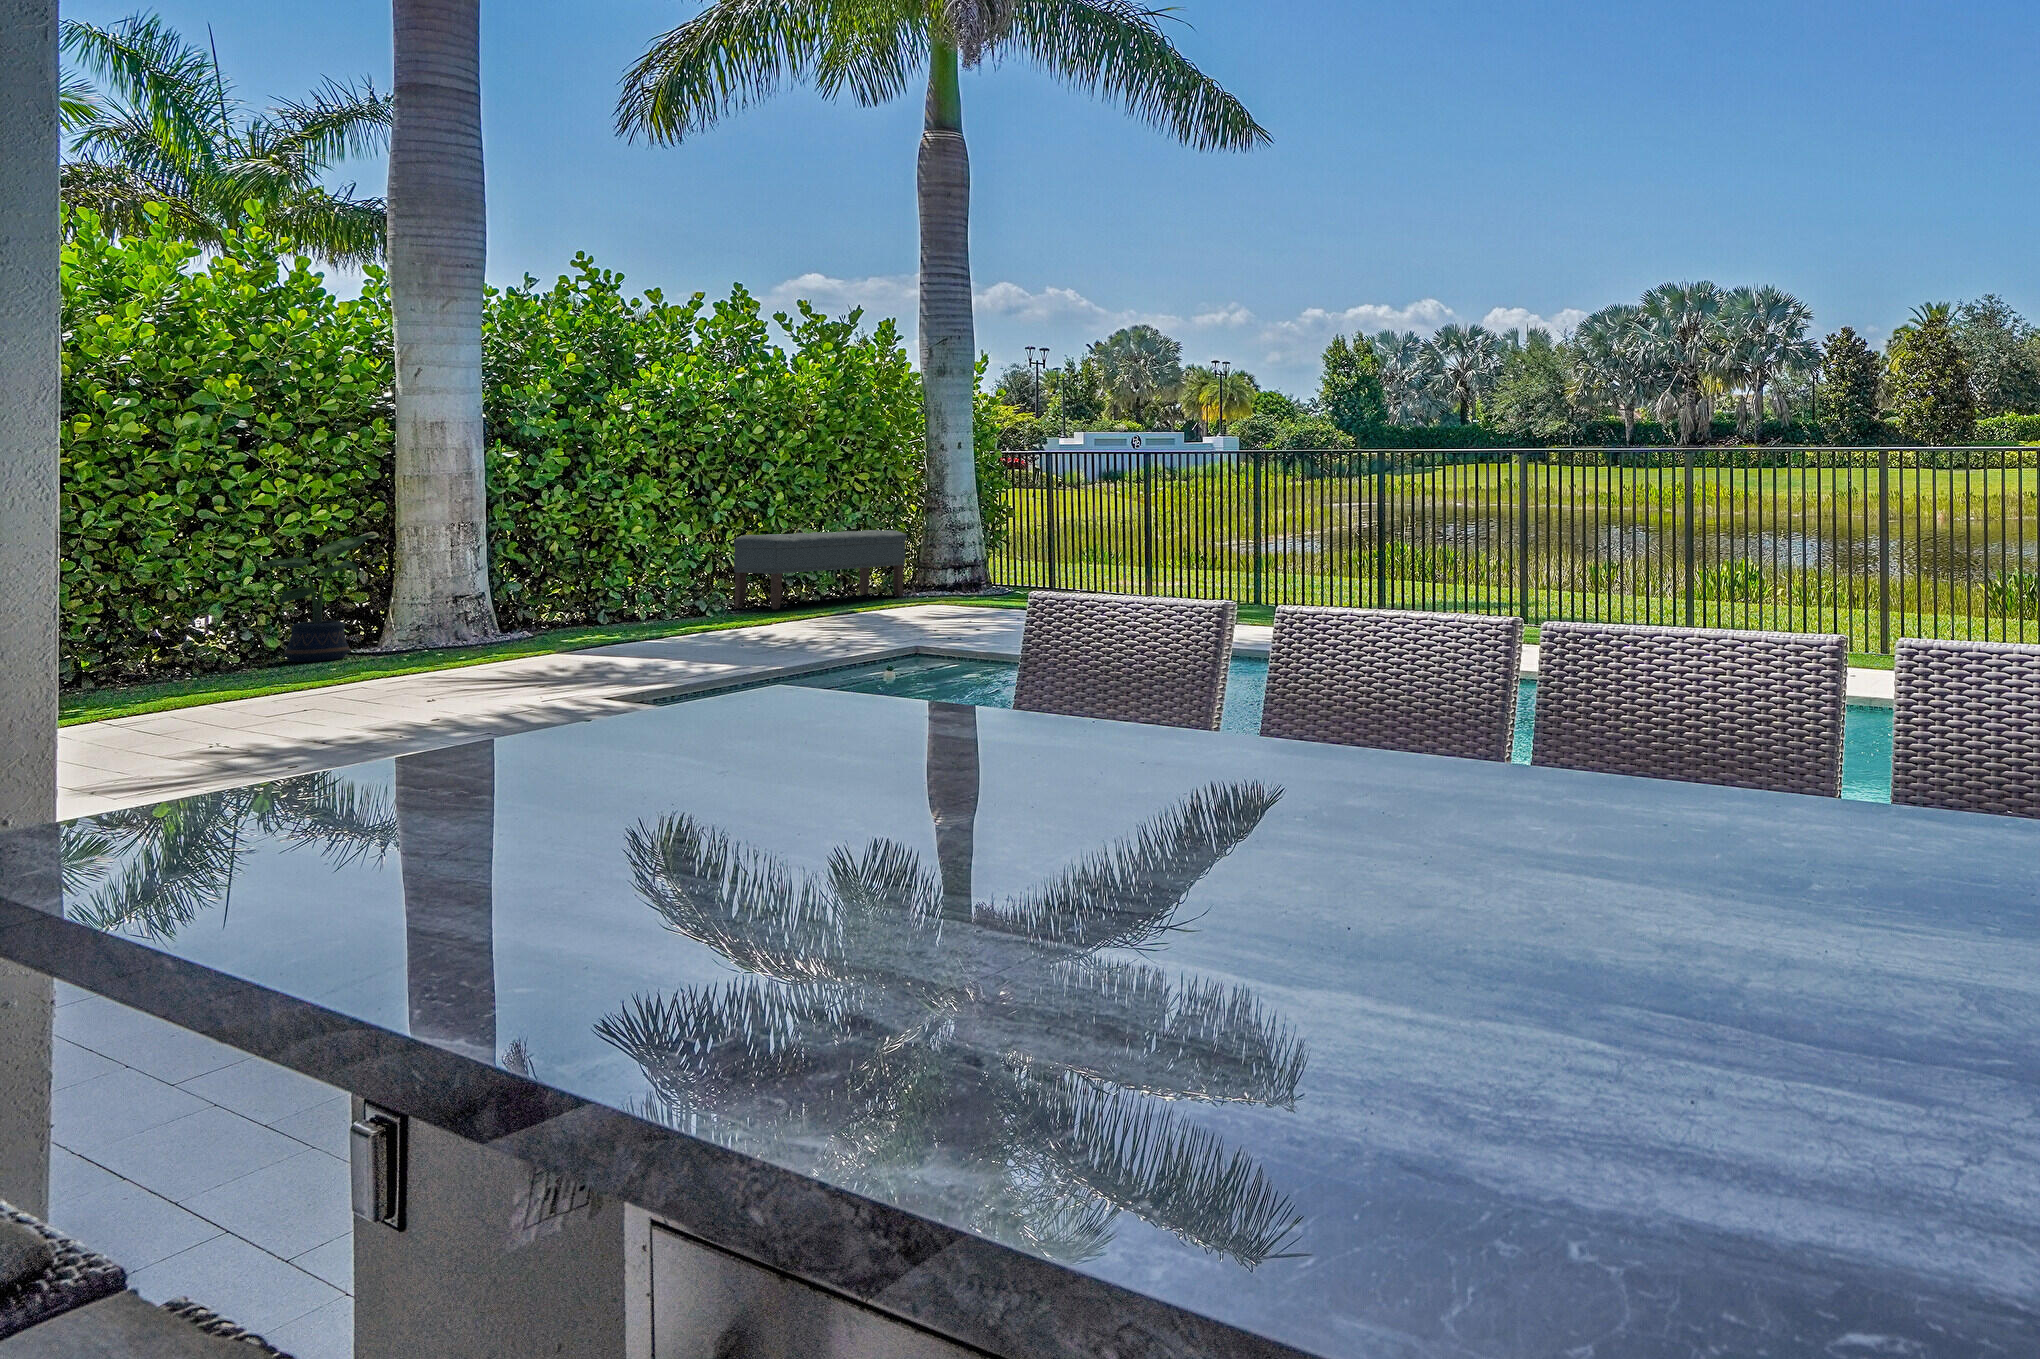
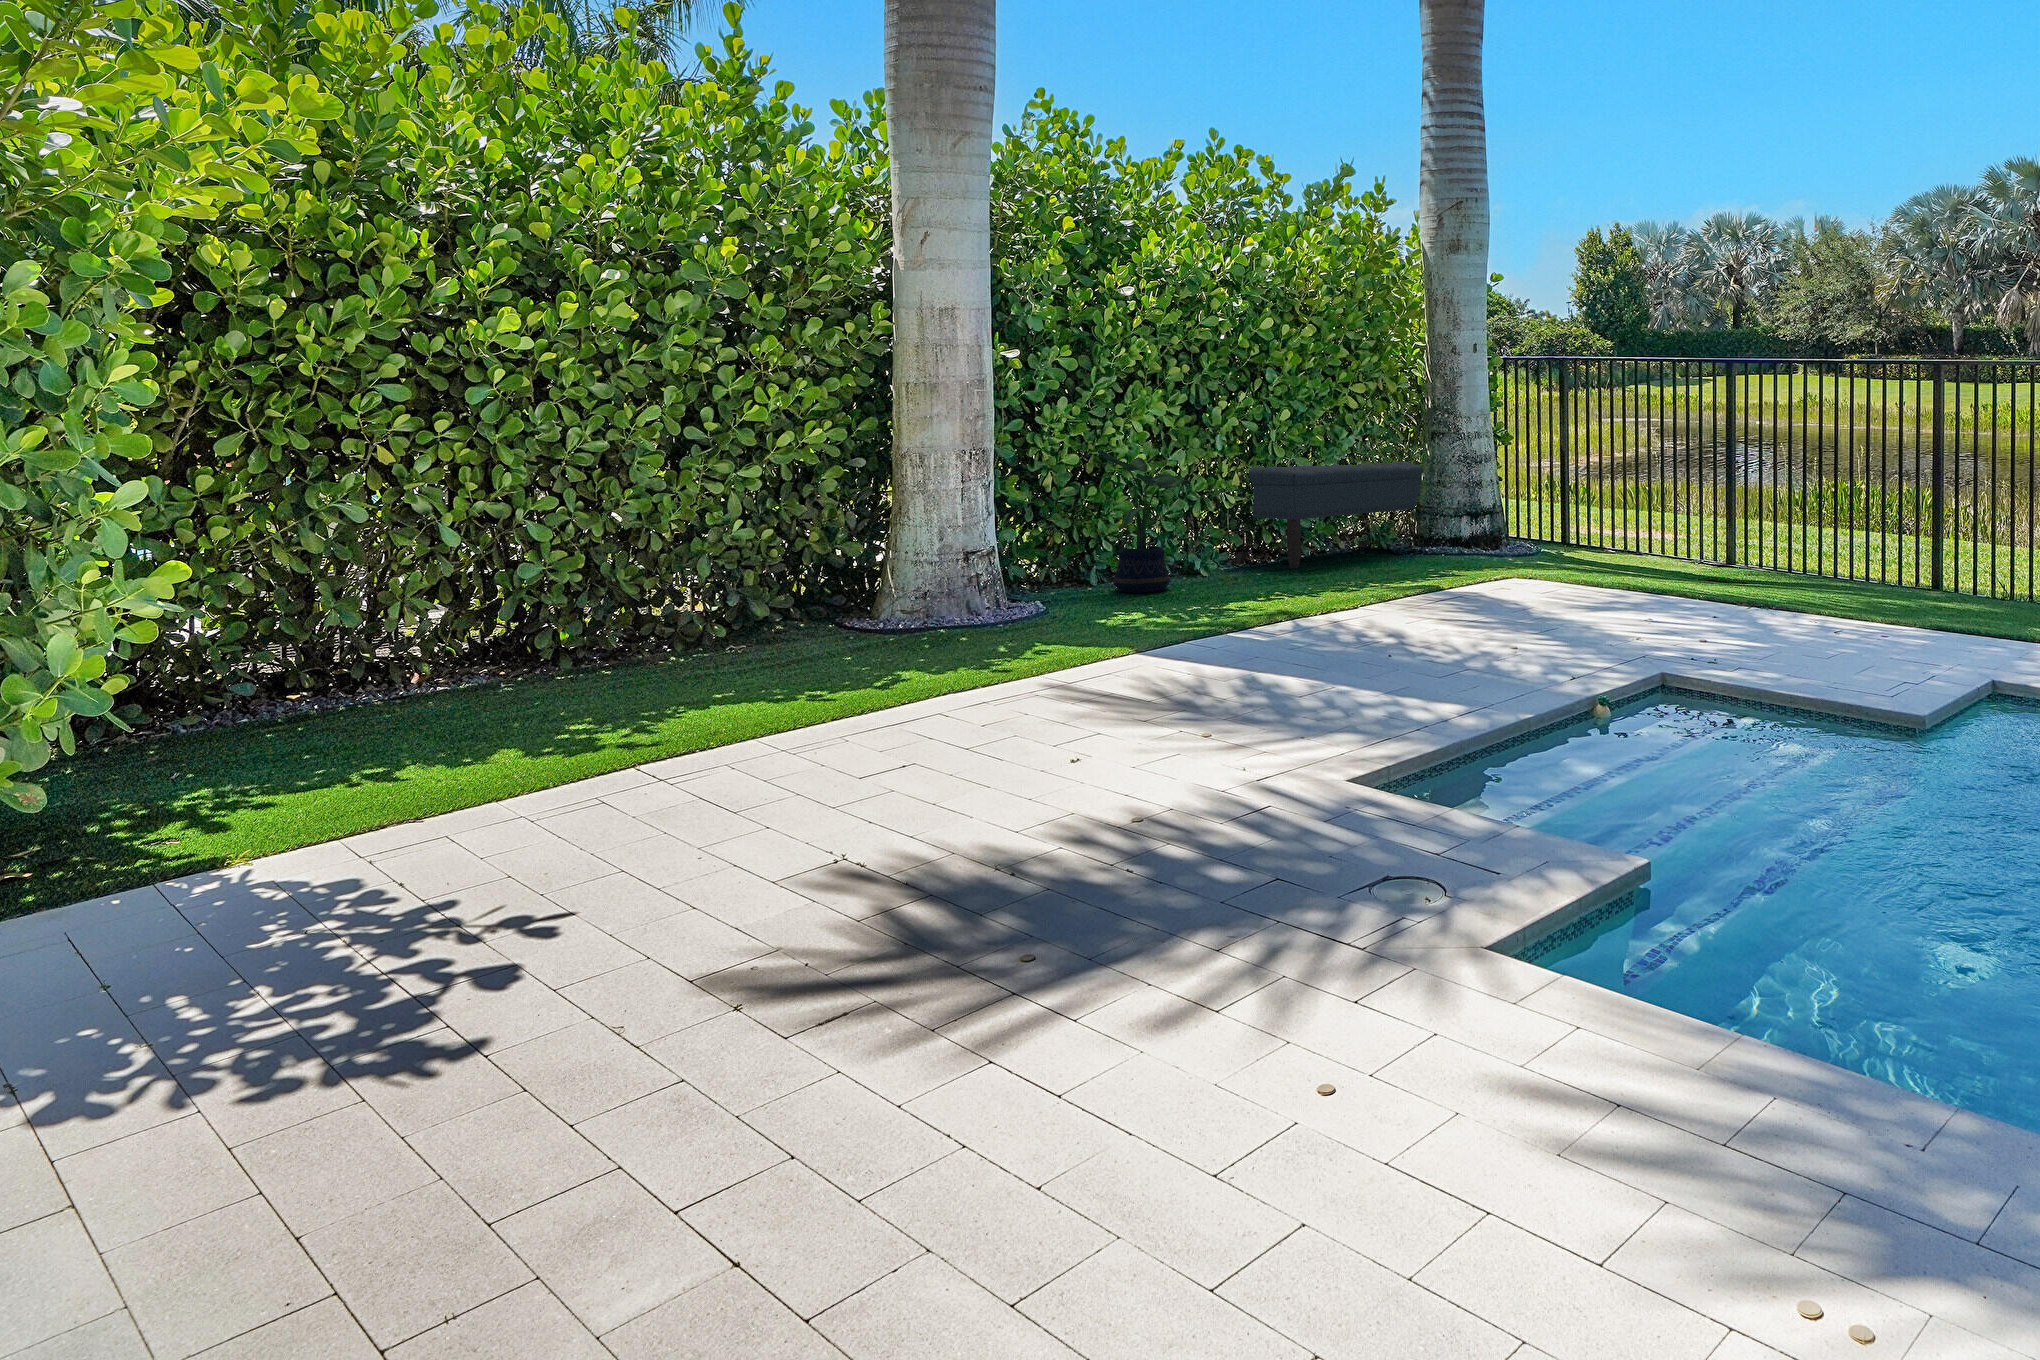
potted plant: present [260,534,375,662] -> present [1098,451,1188,593]

